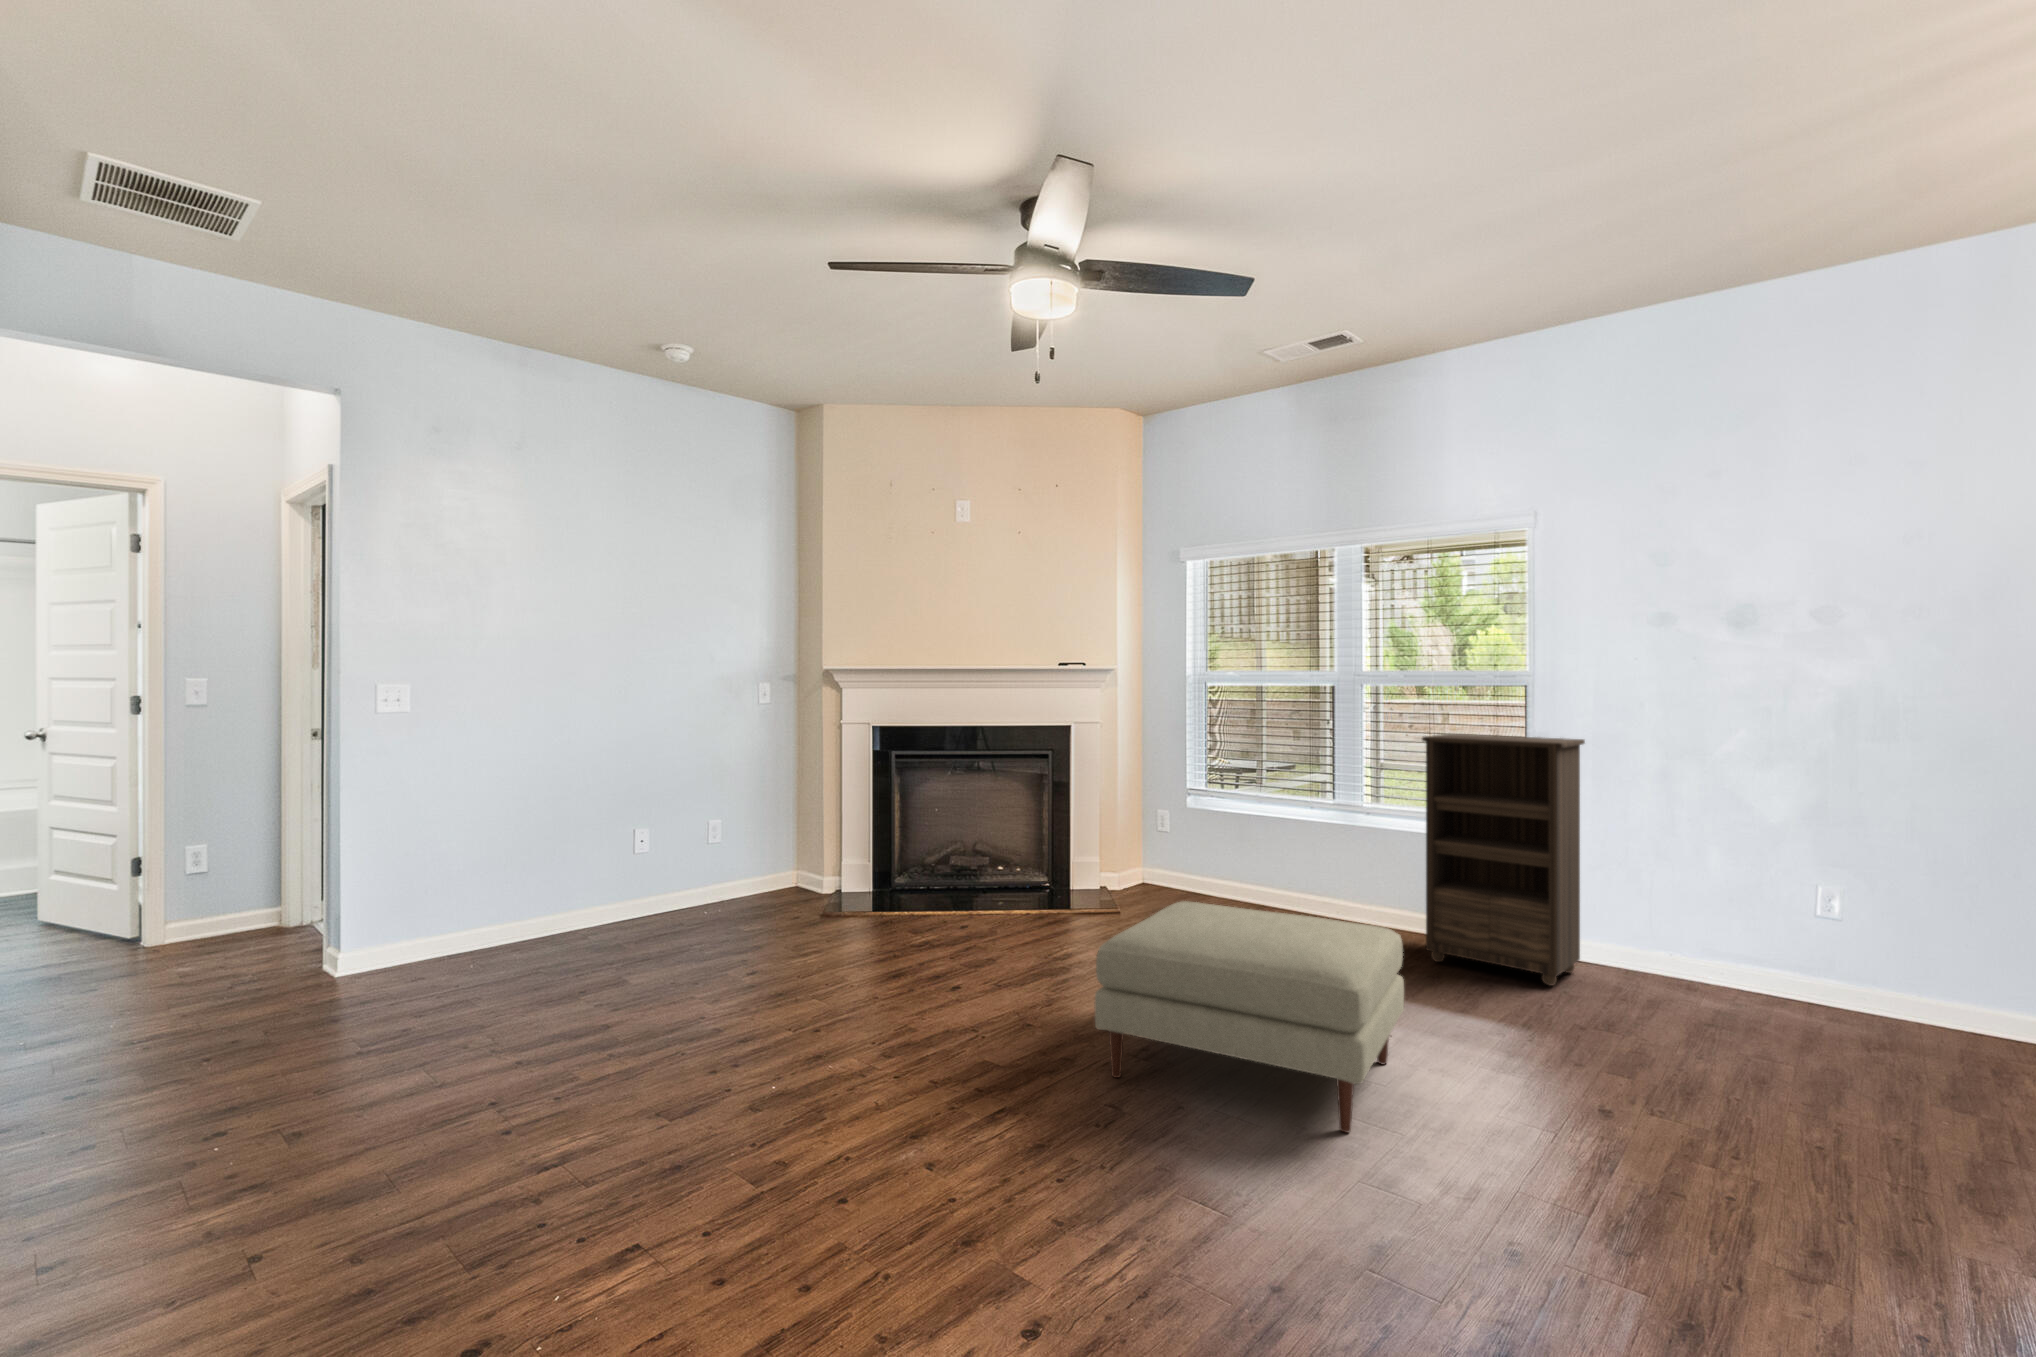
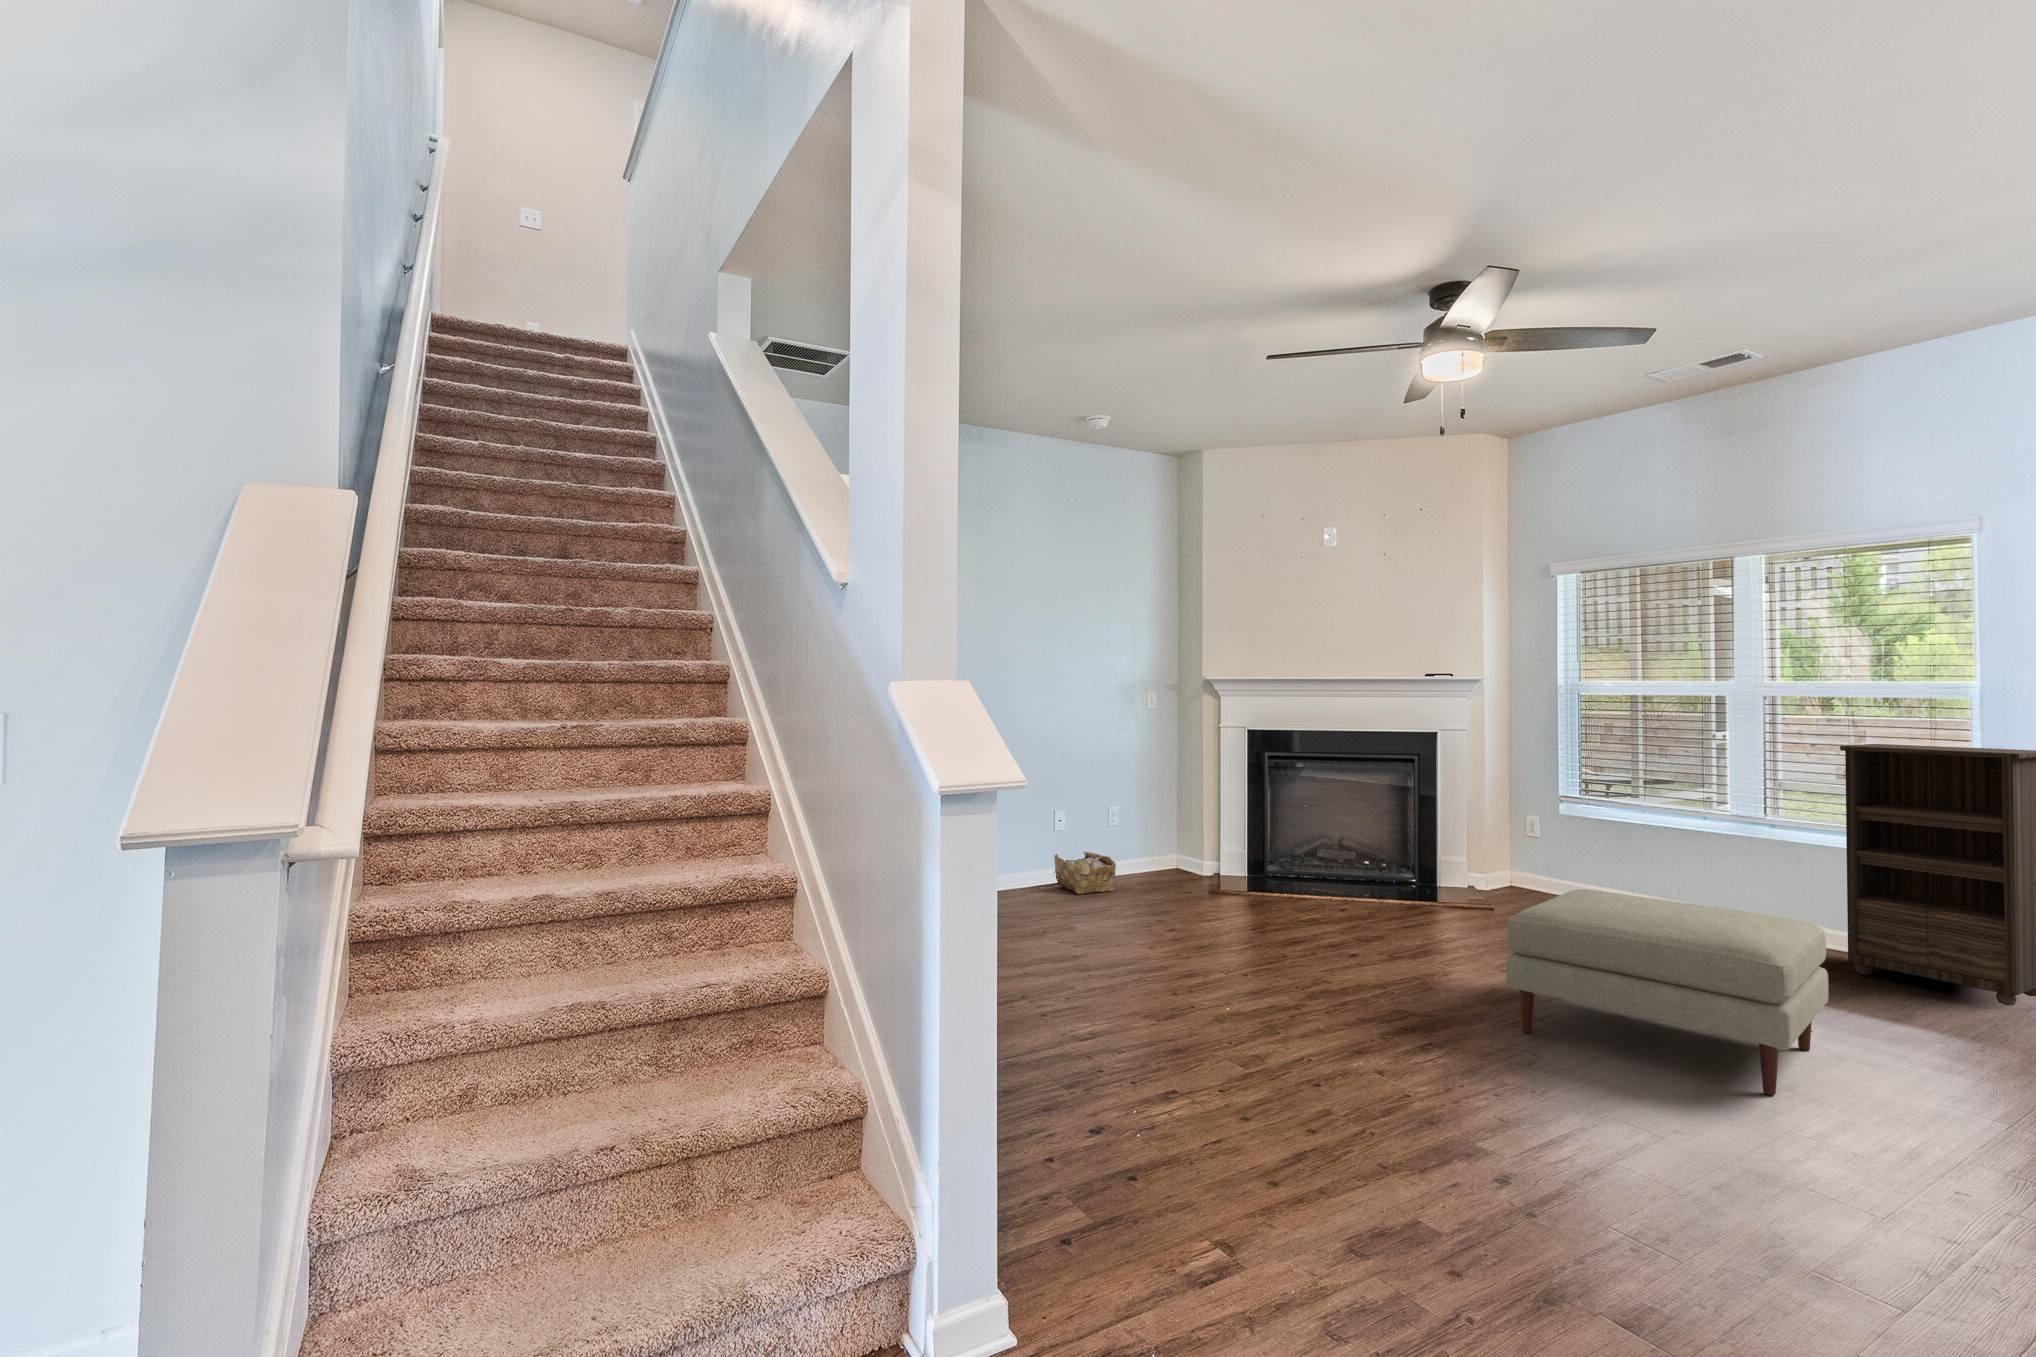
woven basket: none [632,862,709,930] -> present [1054,852,1116,895]

